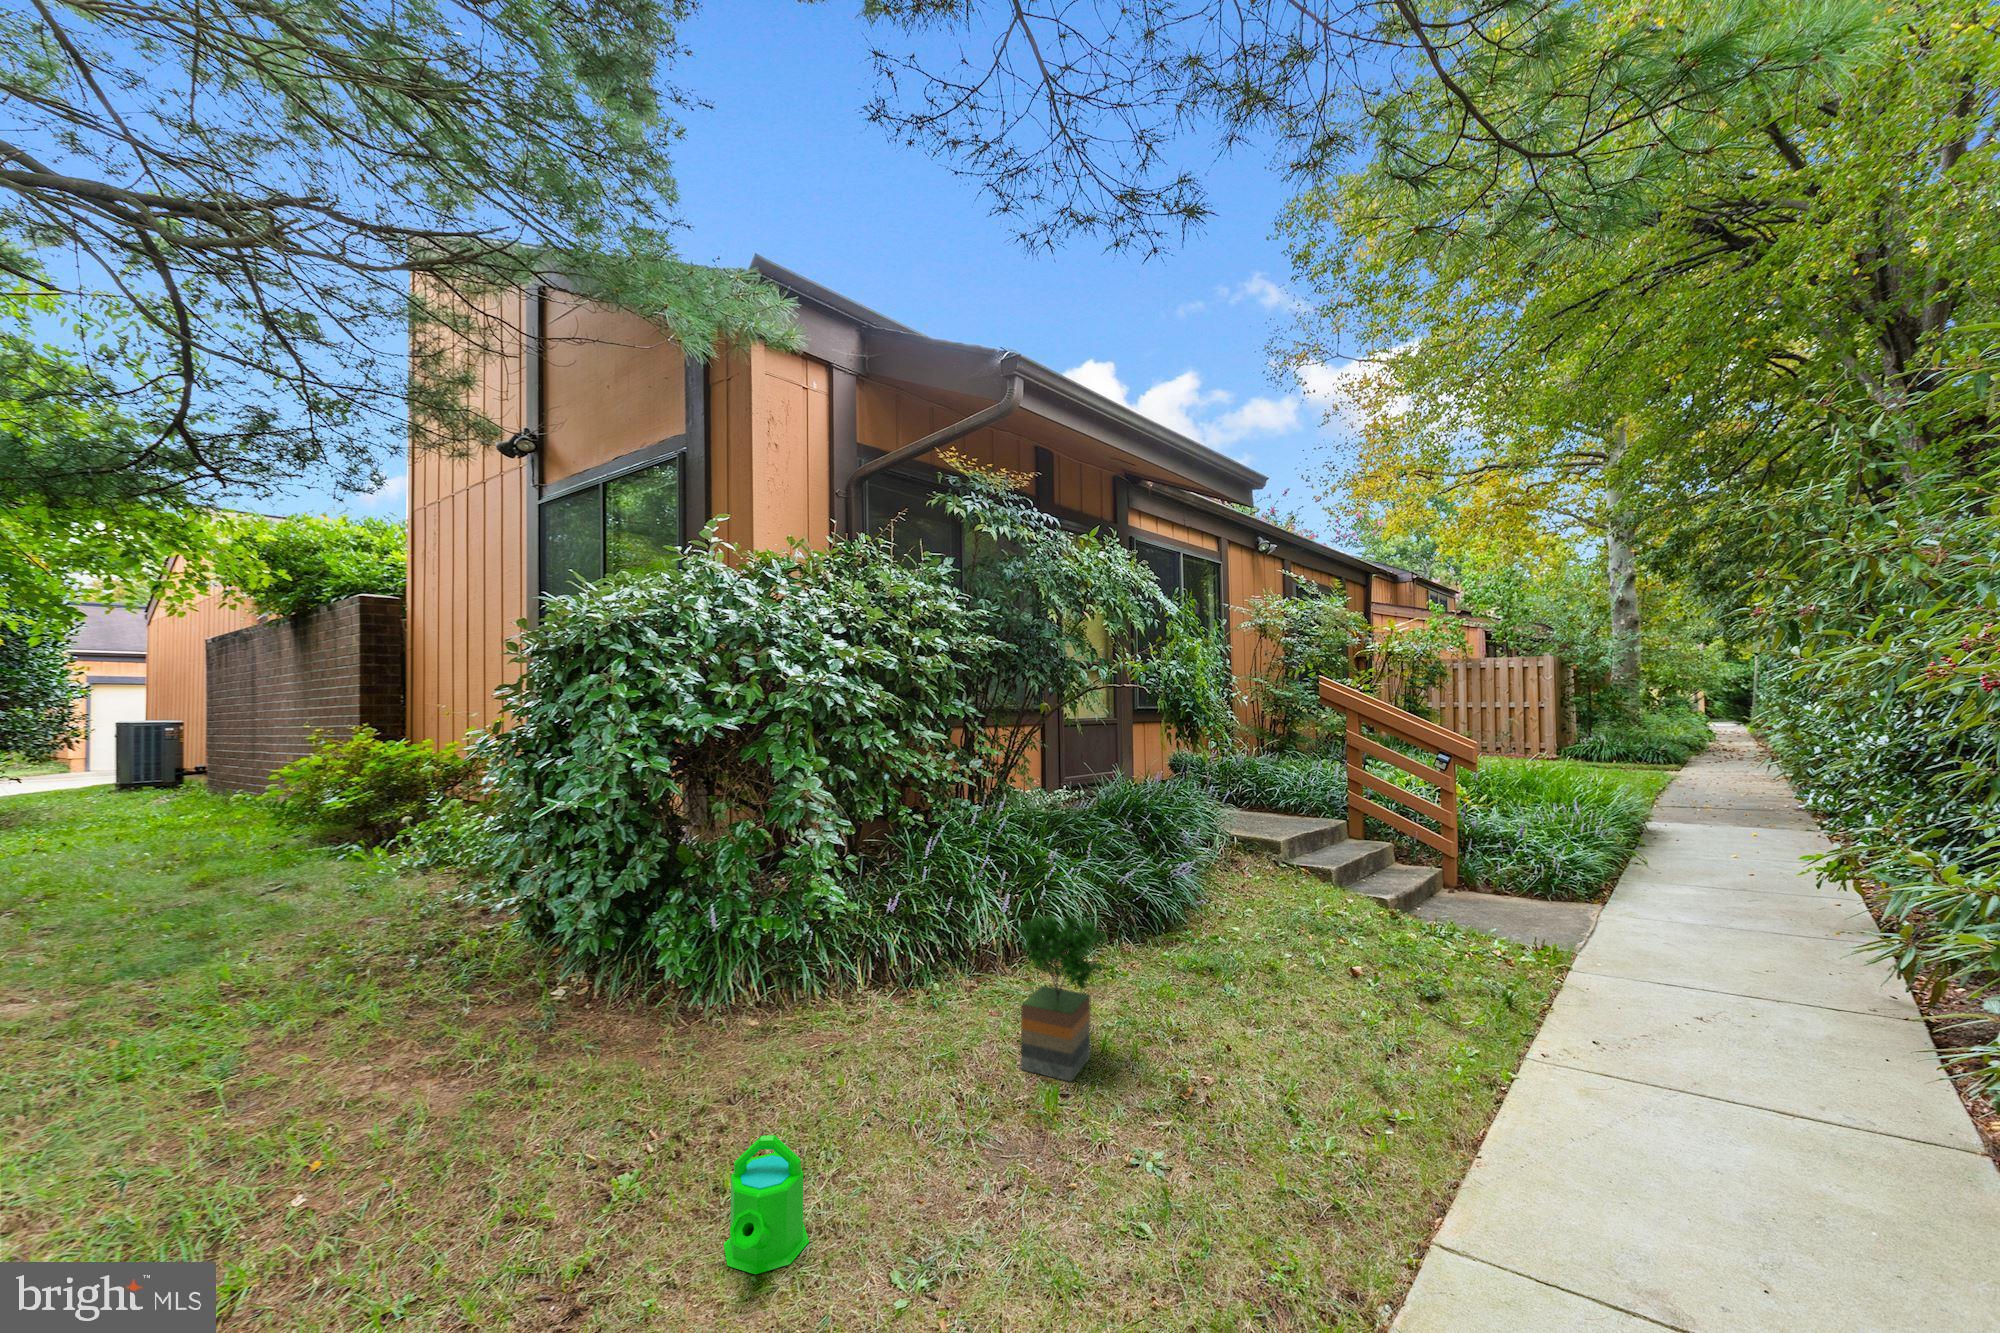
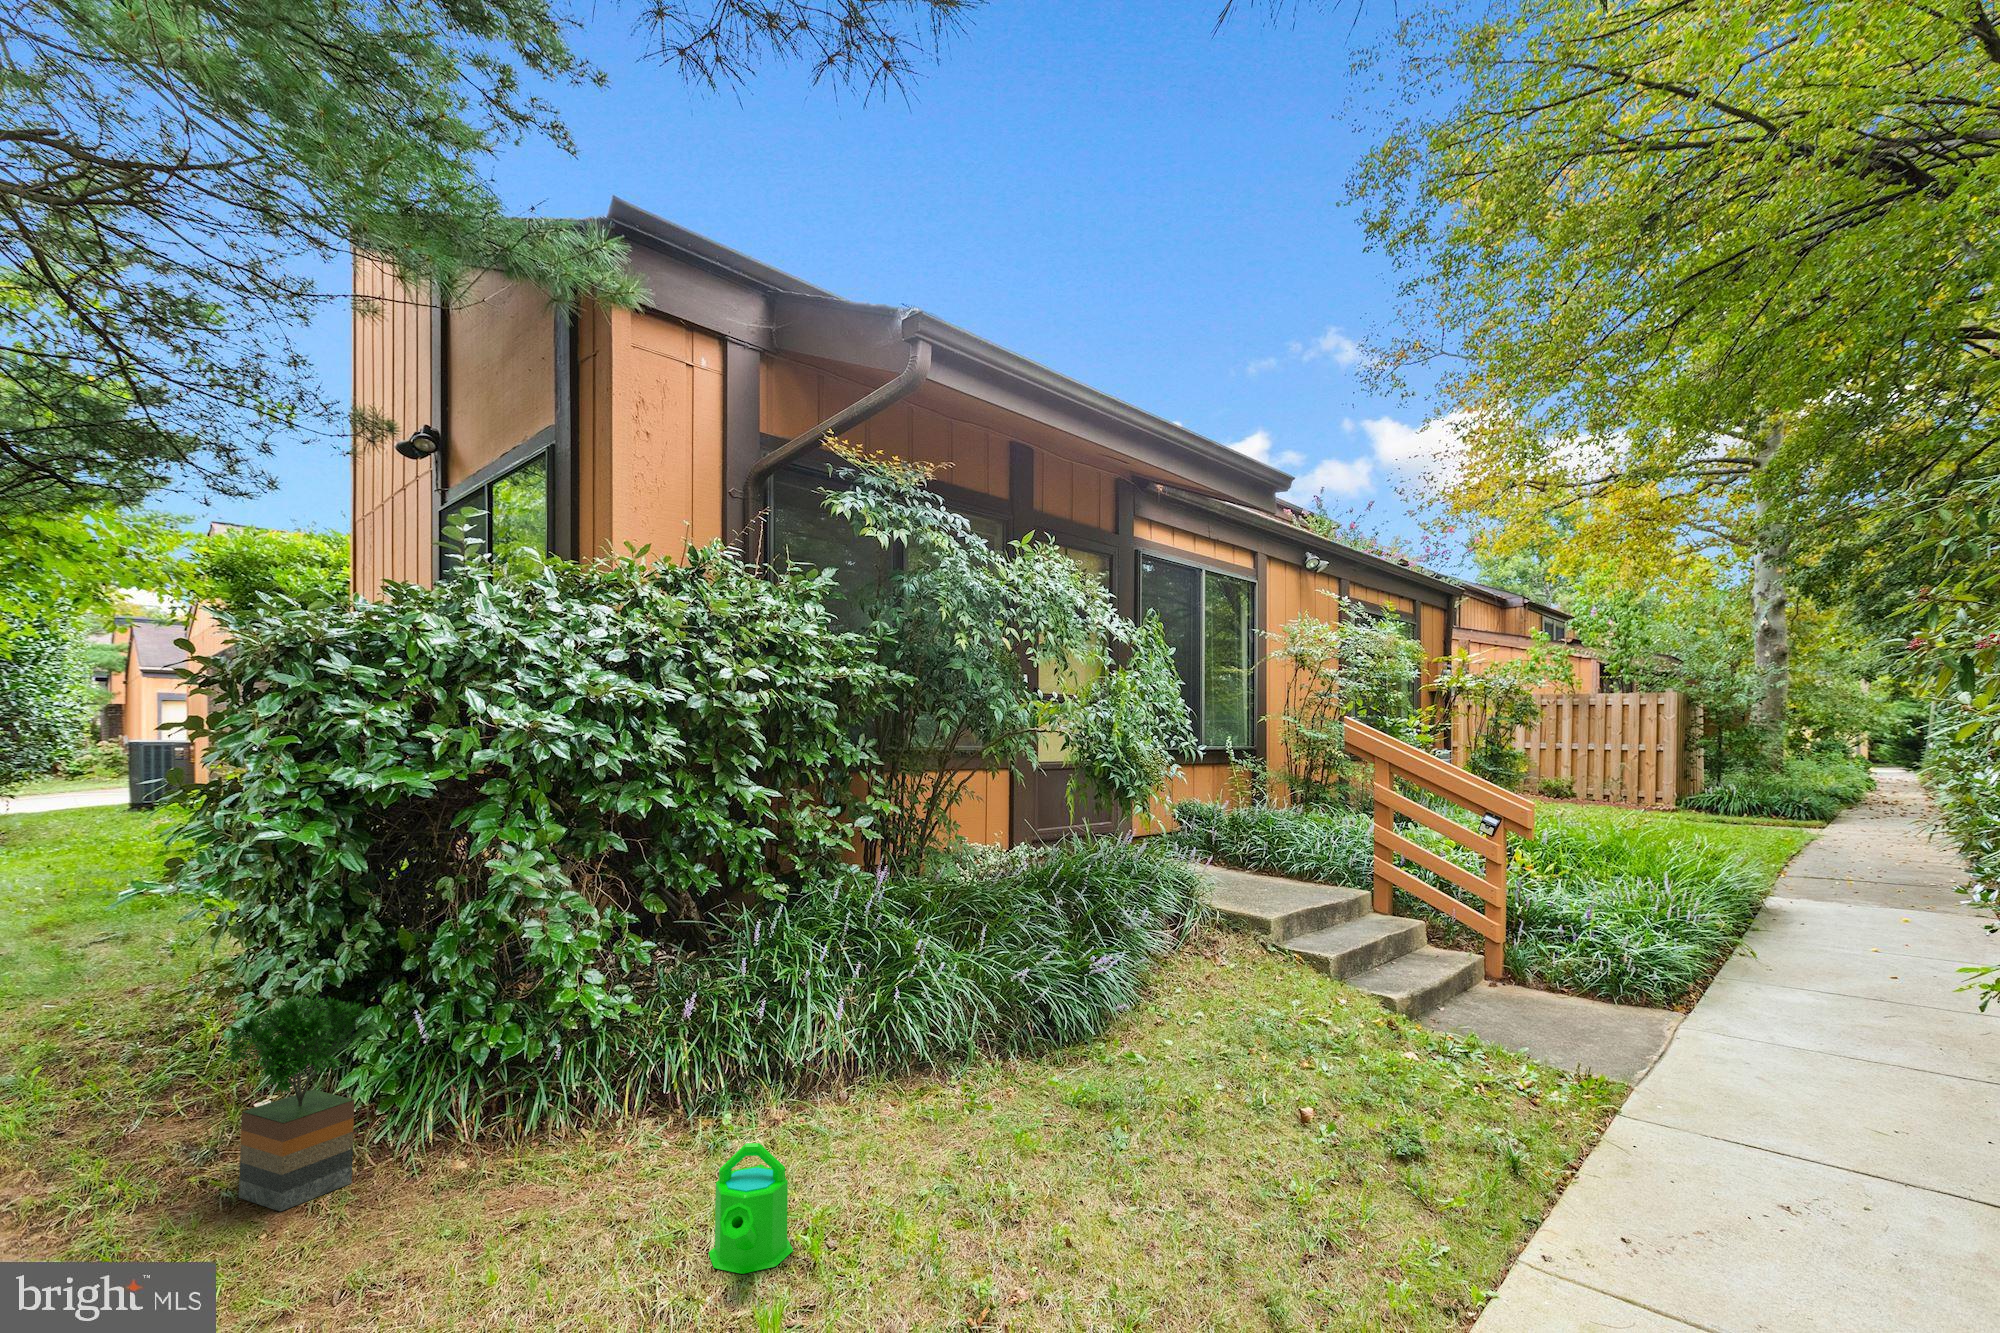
potted tree: present [1017,915,1107,1081] -> present [226,995,382,1212]

